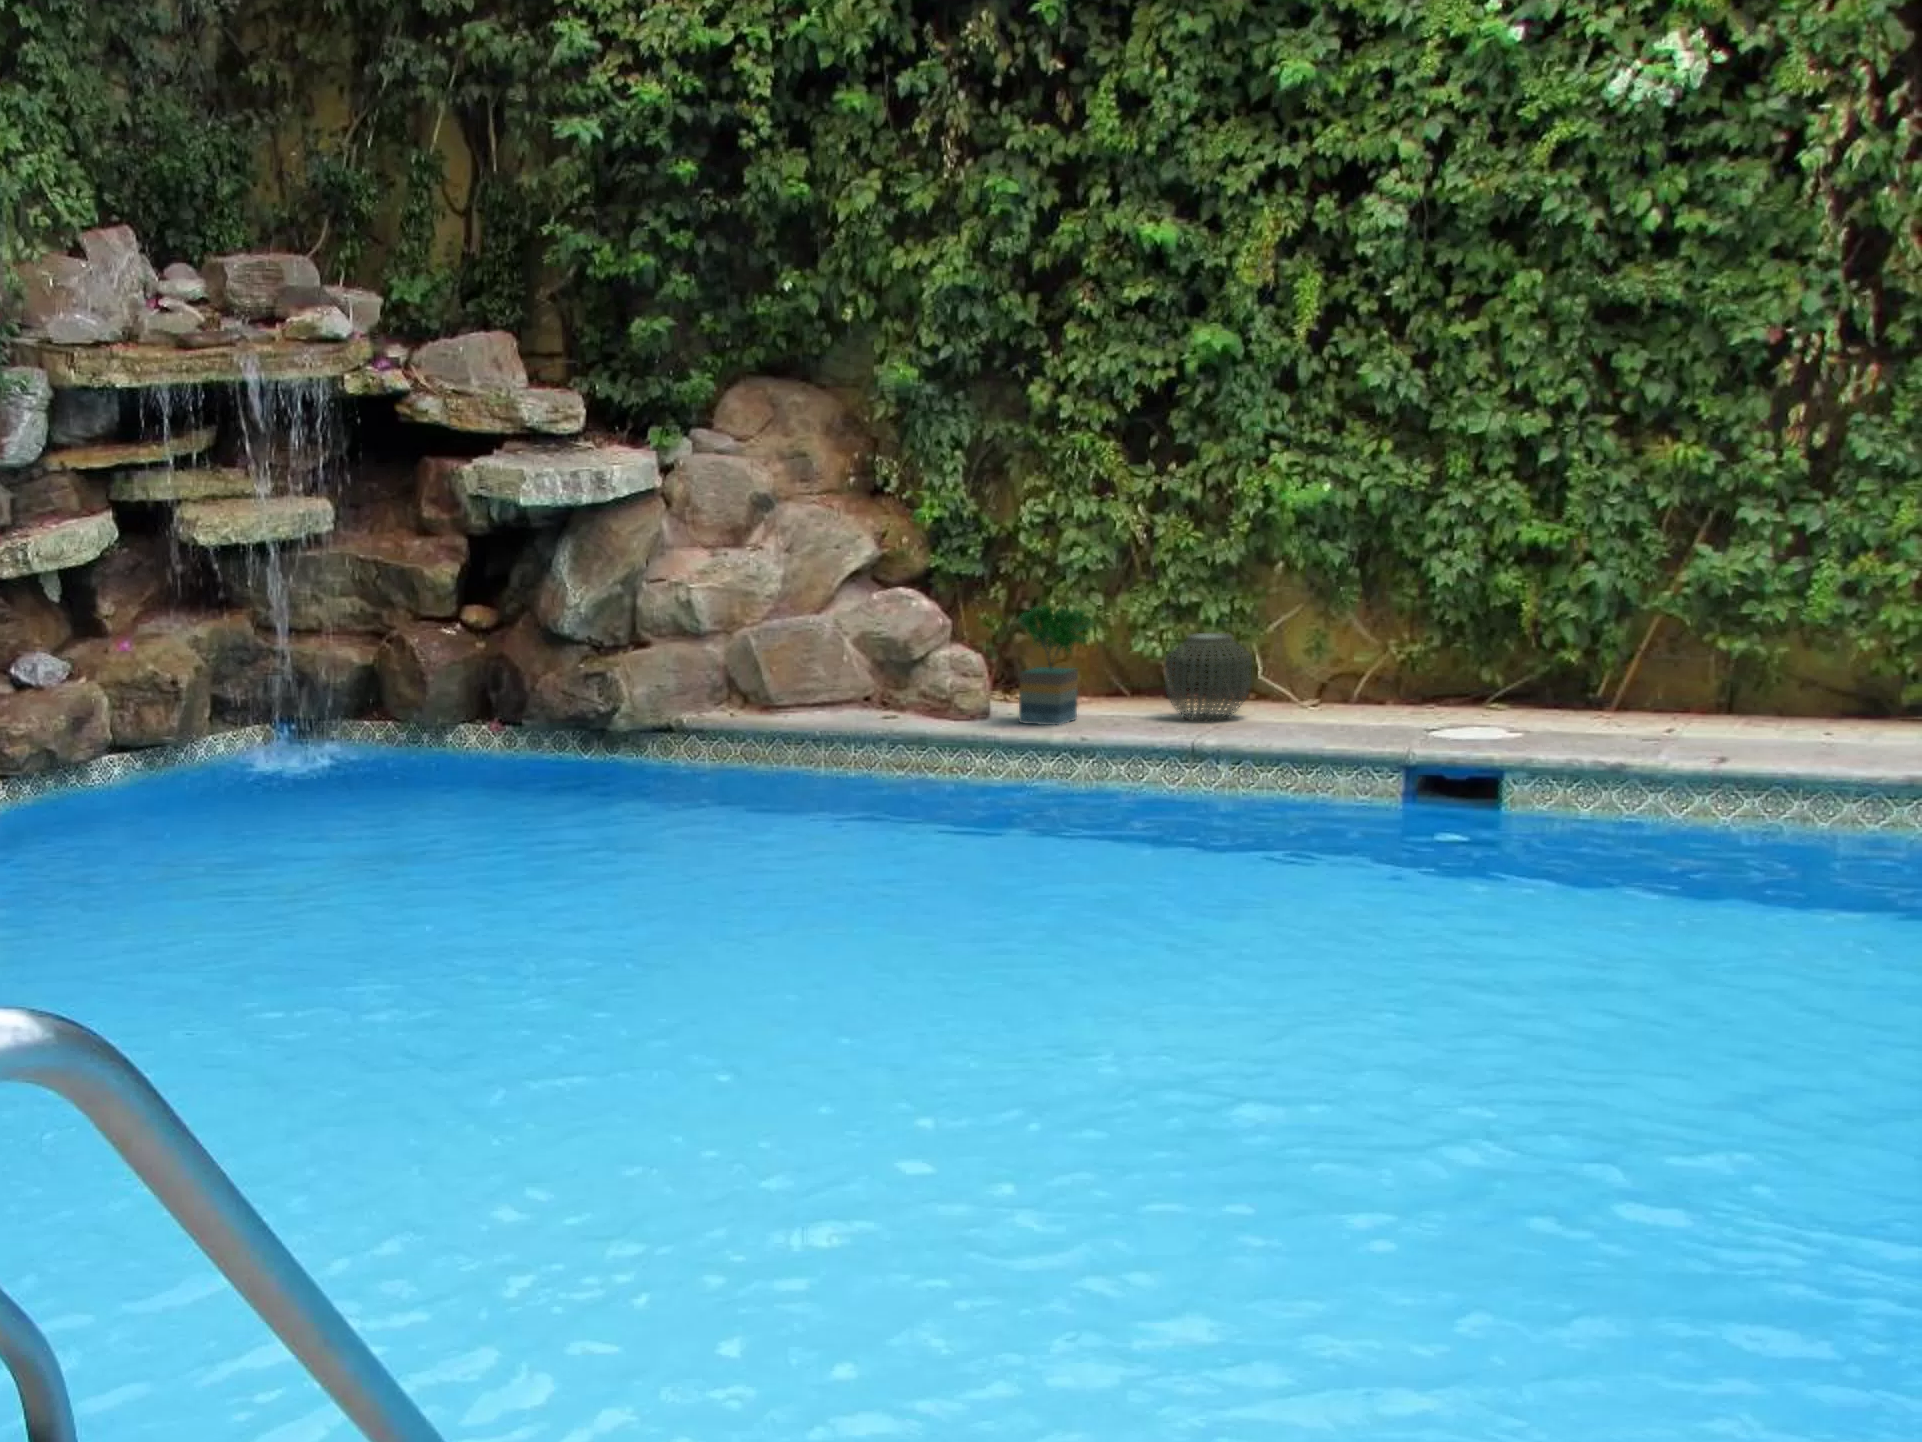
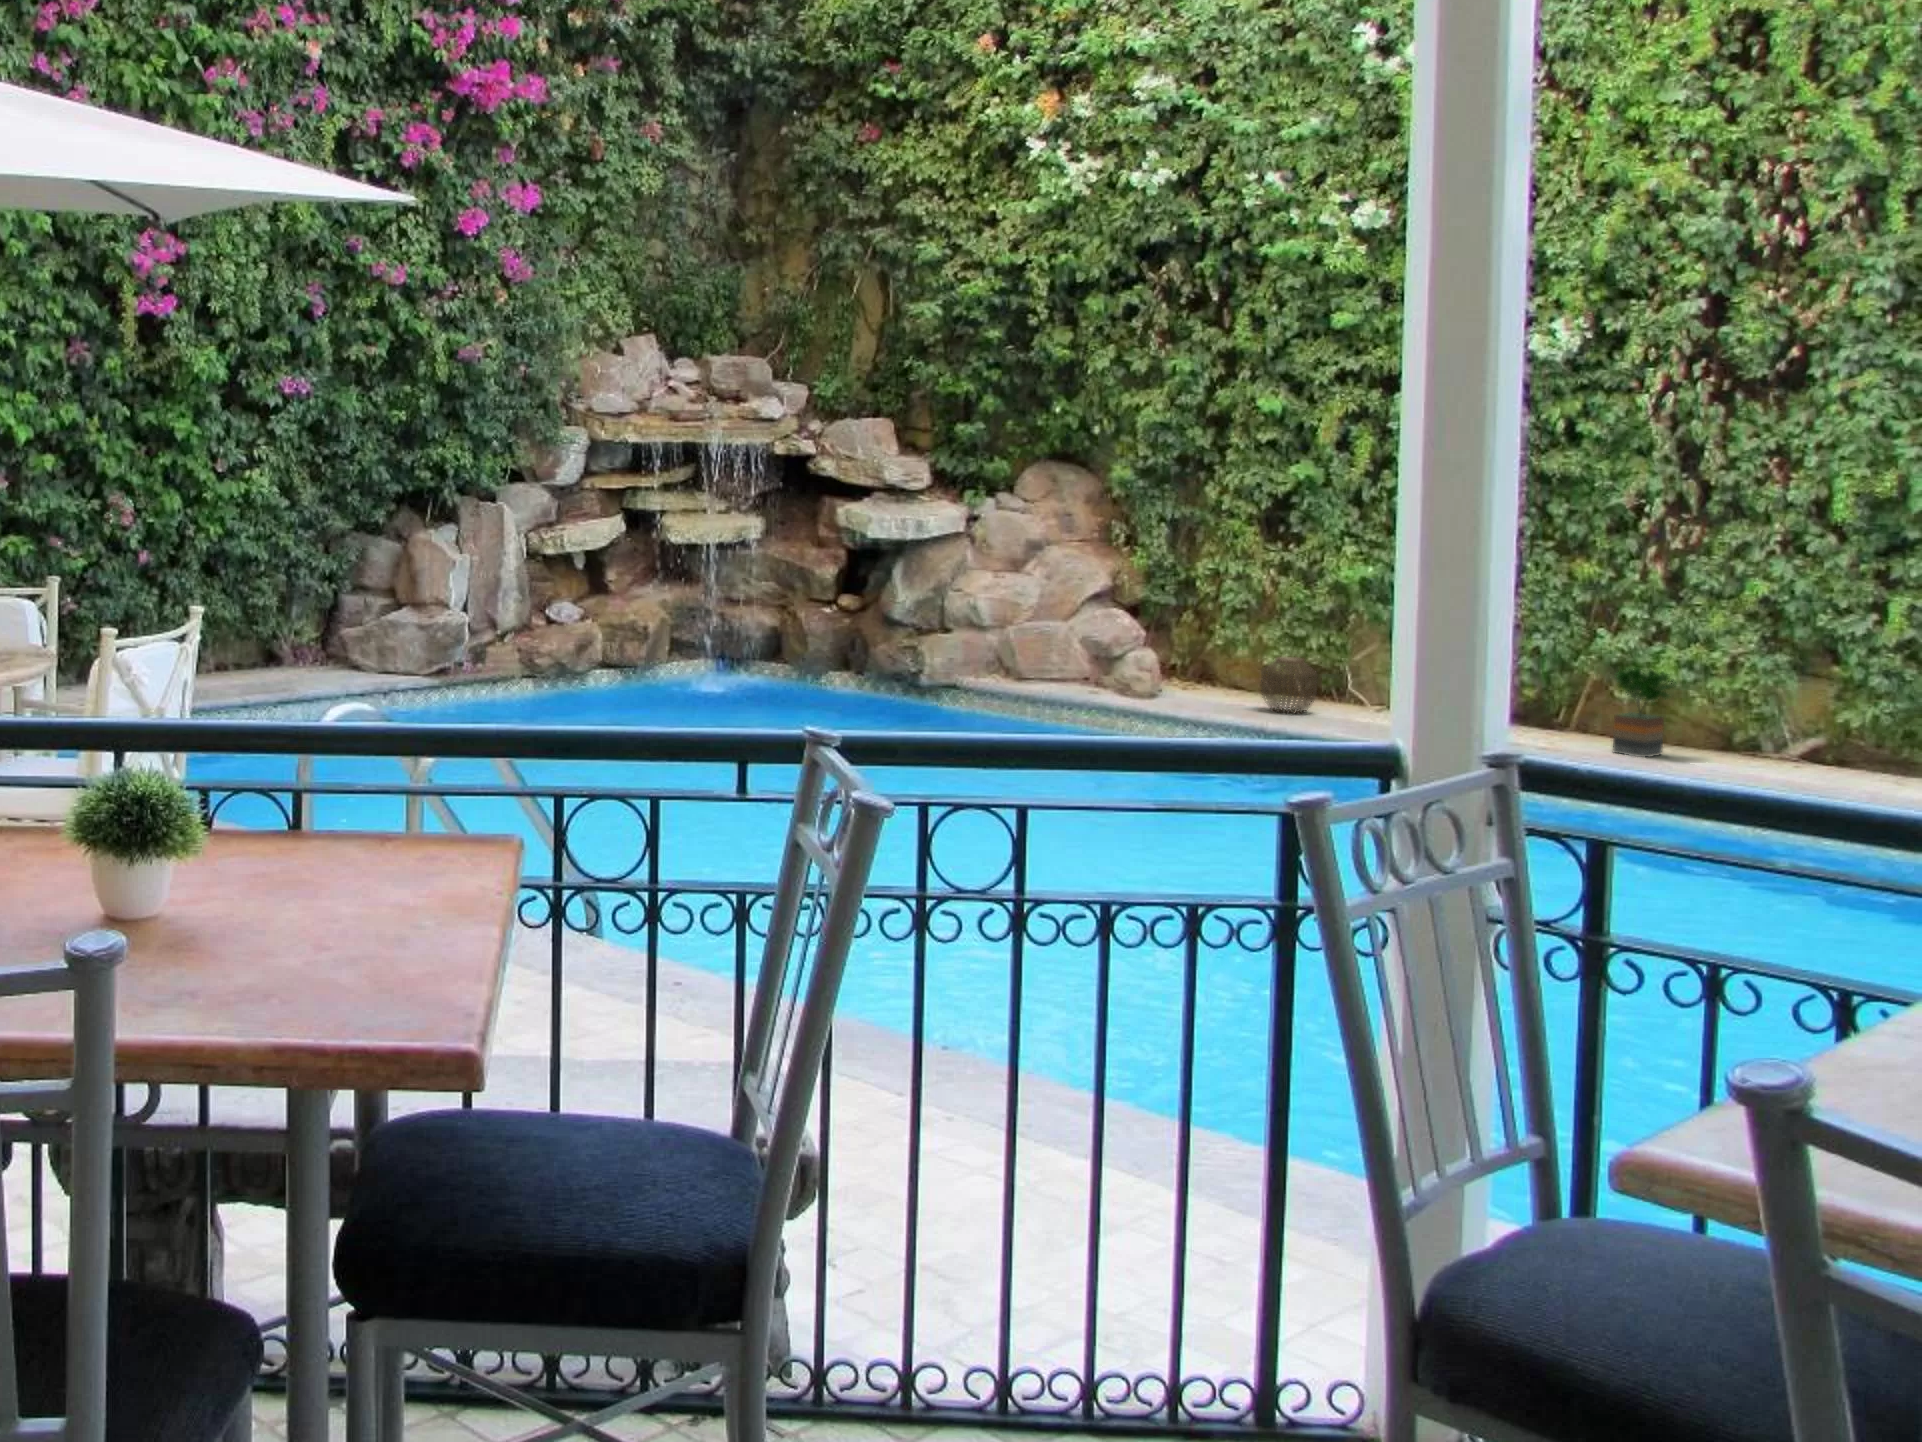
potted tree: present [1019,606,1092,725] -> present [1613,668,1676,757]

